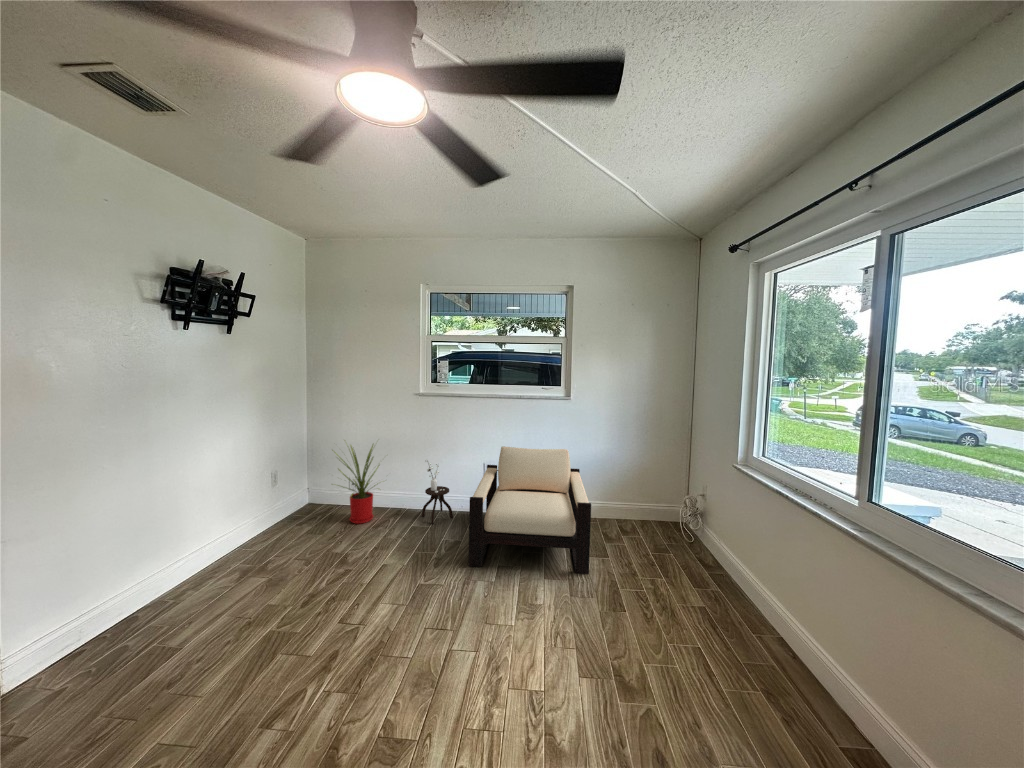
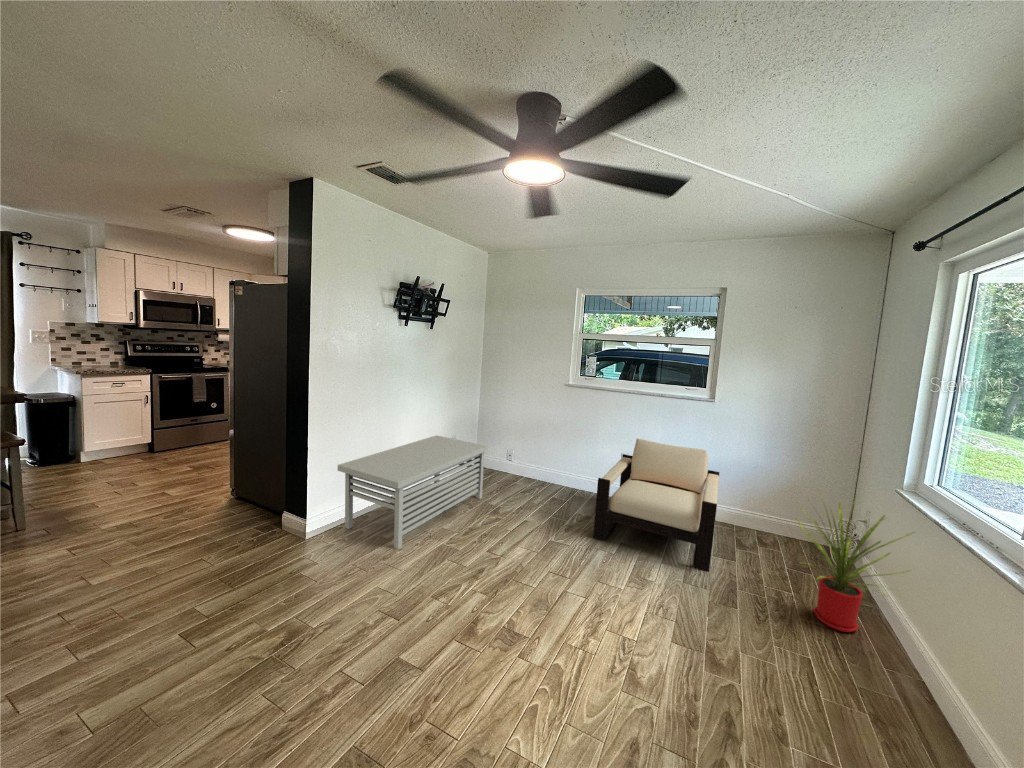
house plant: present [338,445,379,524] -> present [797,498,914,632]
side table: present [421,459,453,524] -> none [560,441,588,499]
storage bench: none [52,476,327,665] -> present [338,435,488,549]

